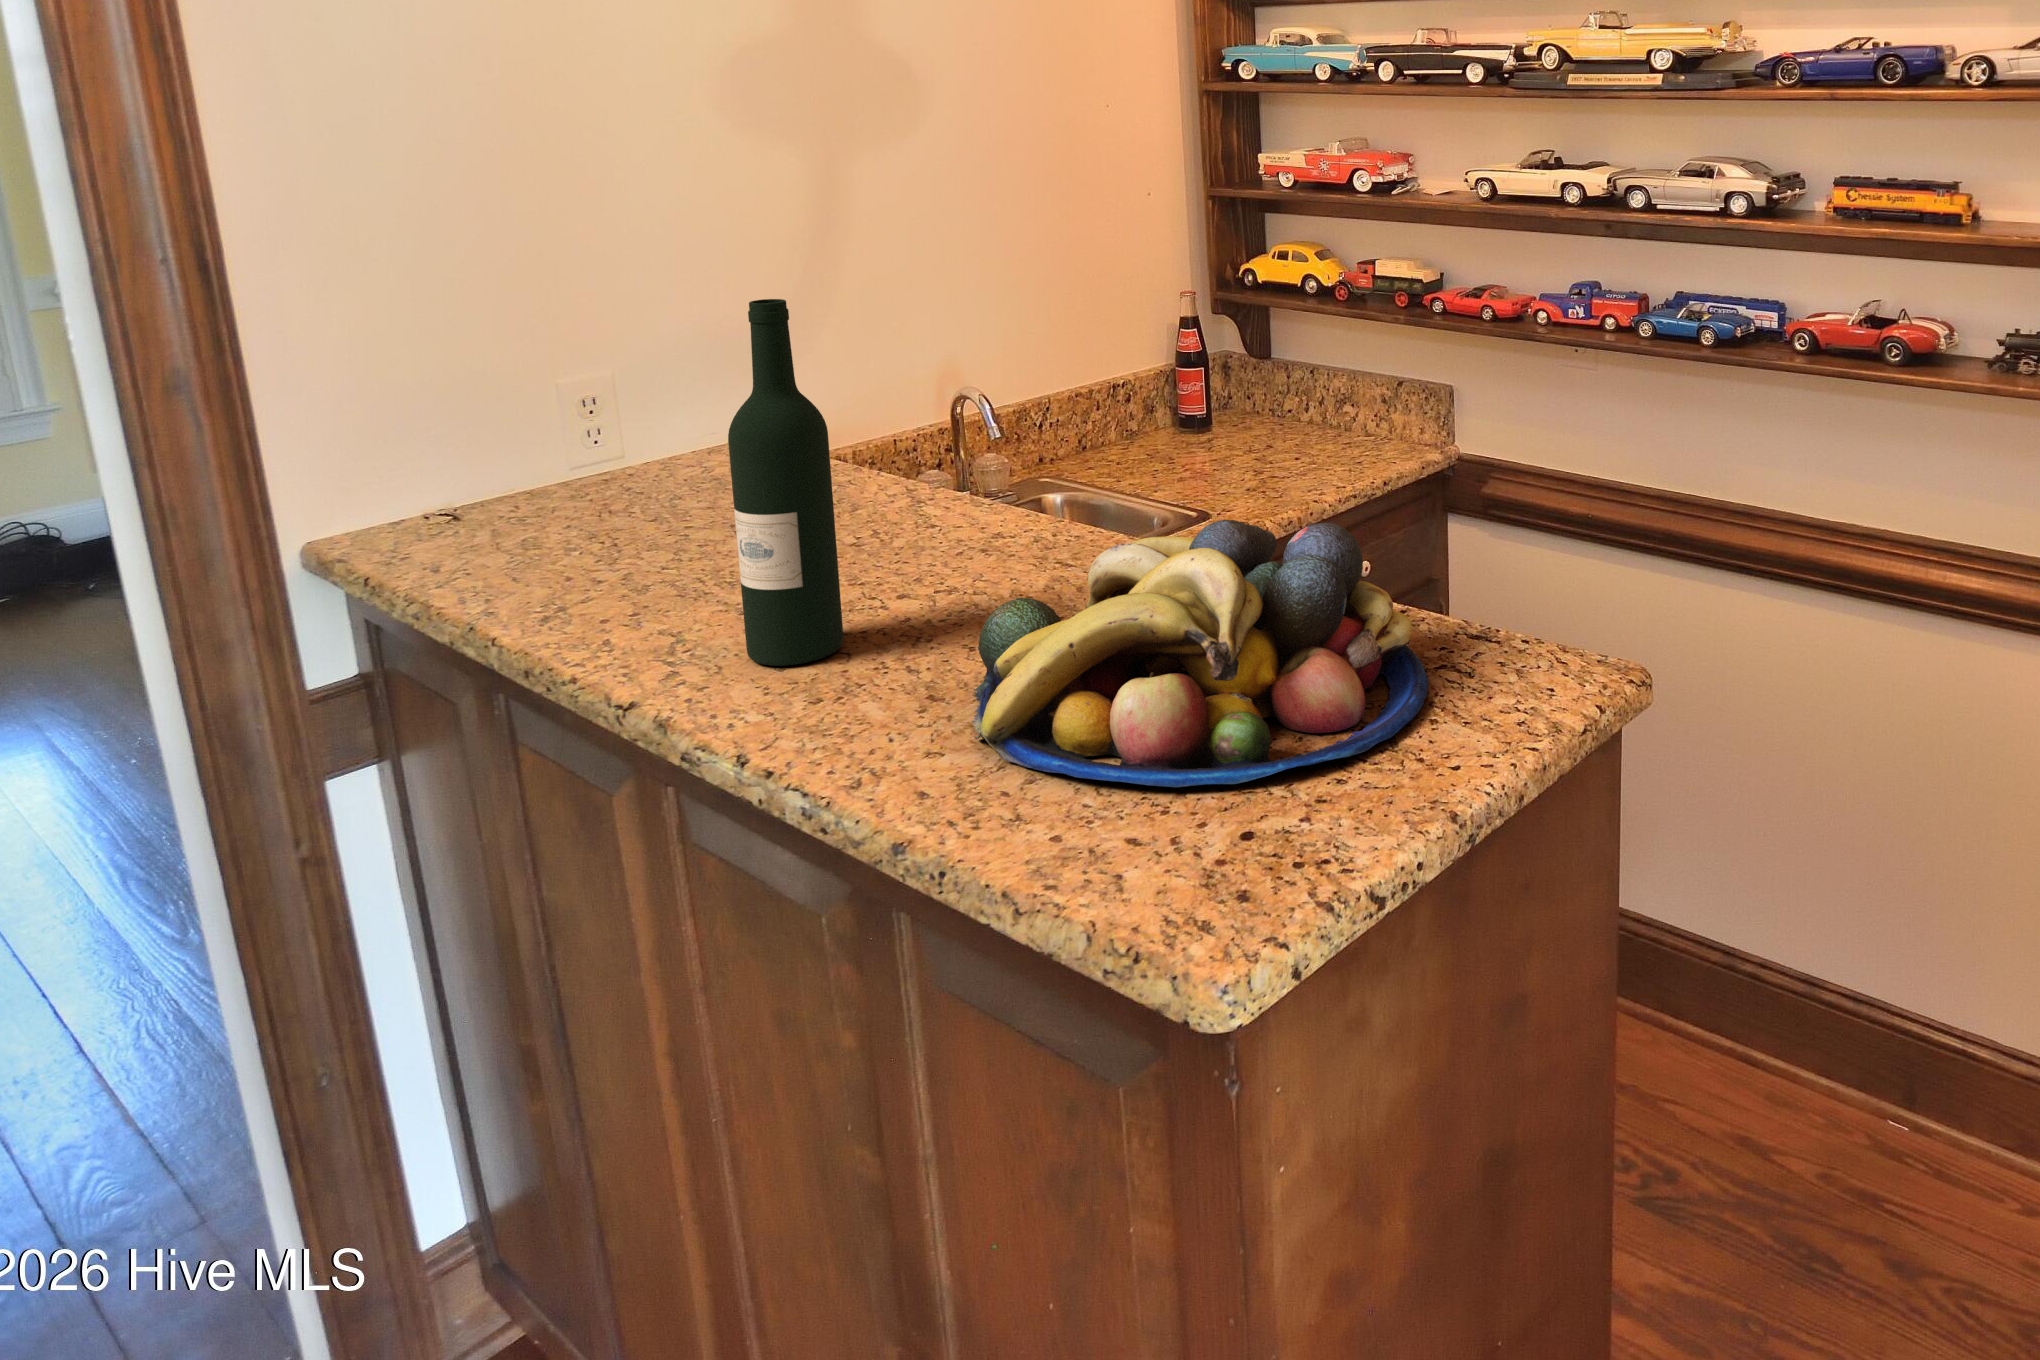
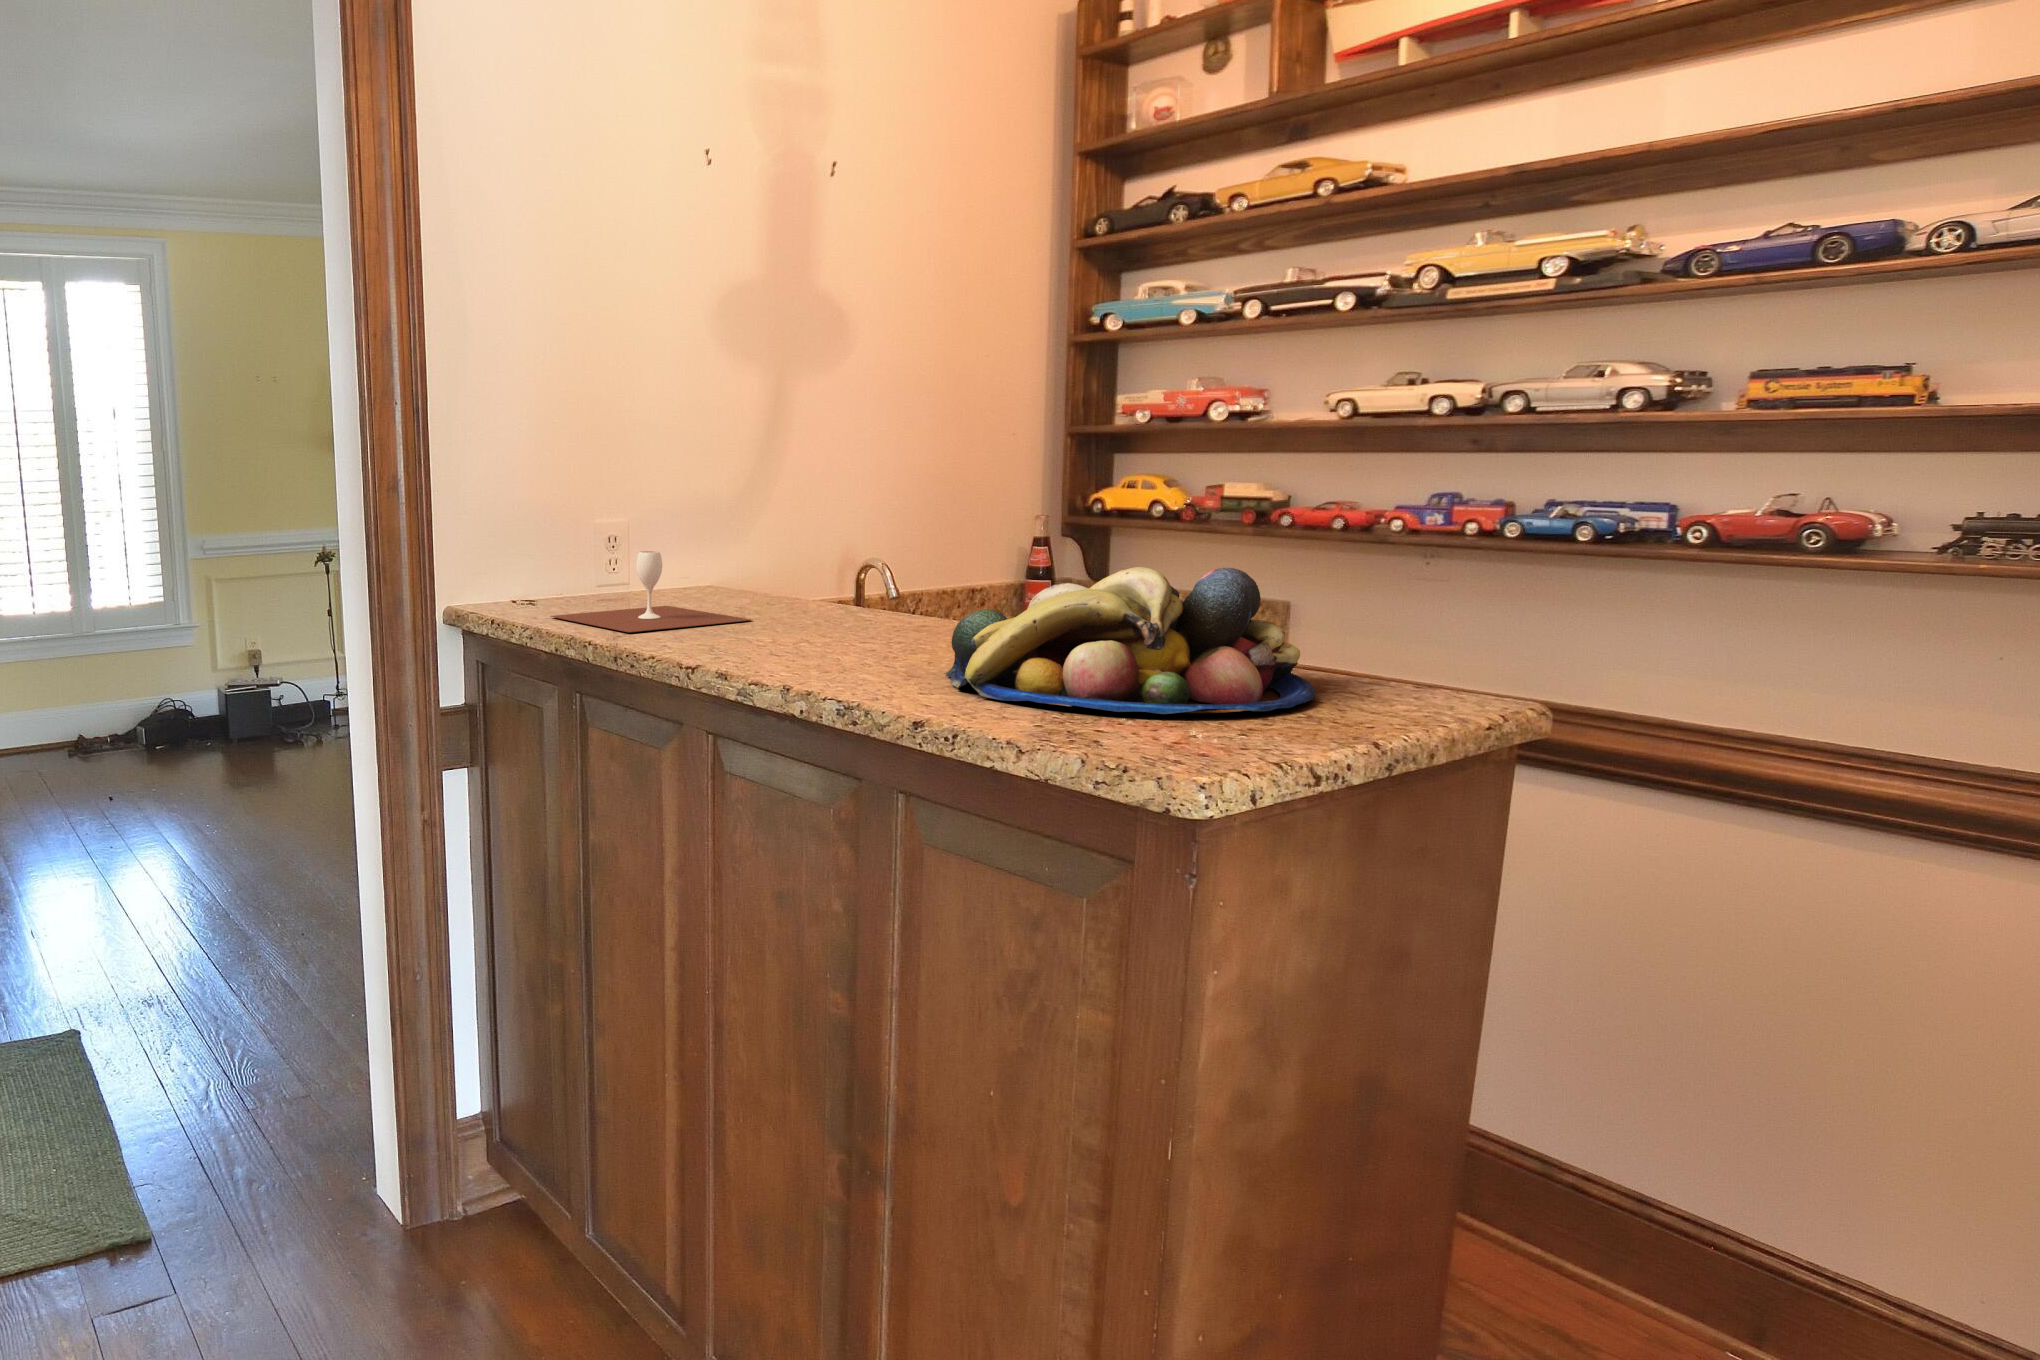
wine bottle: present [728,299,843,666] -> none [780,405,846,658]
wine glass: none [413,460,749,610] -> present [551,551,751,632]

